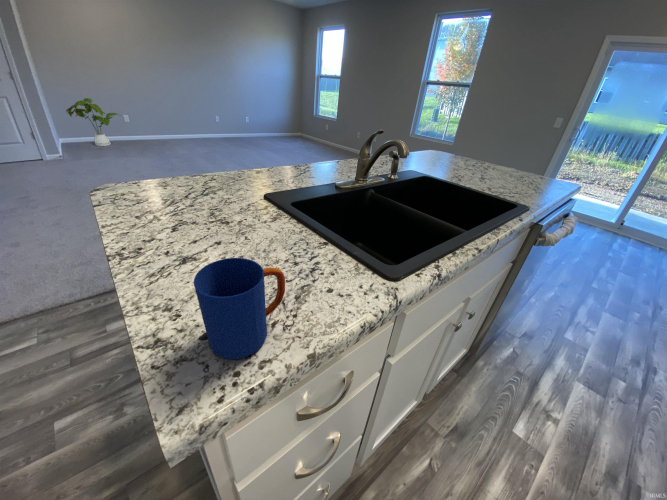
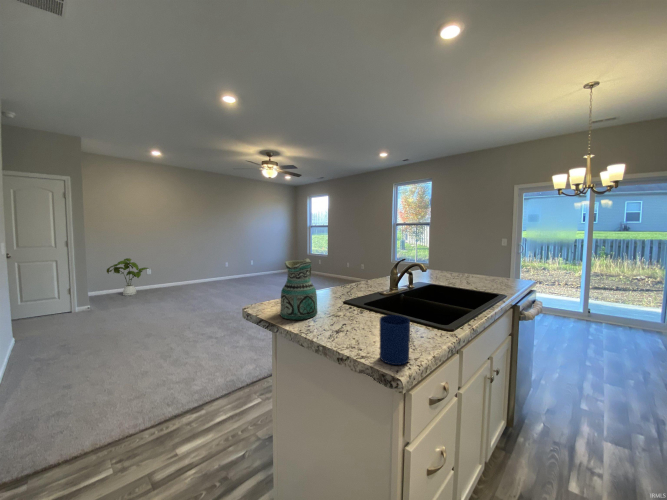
ceramic pitcher: none [132,114,214,221] -> present [280,258,317,320]

